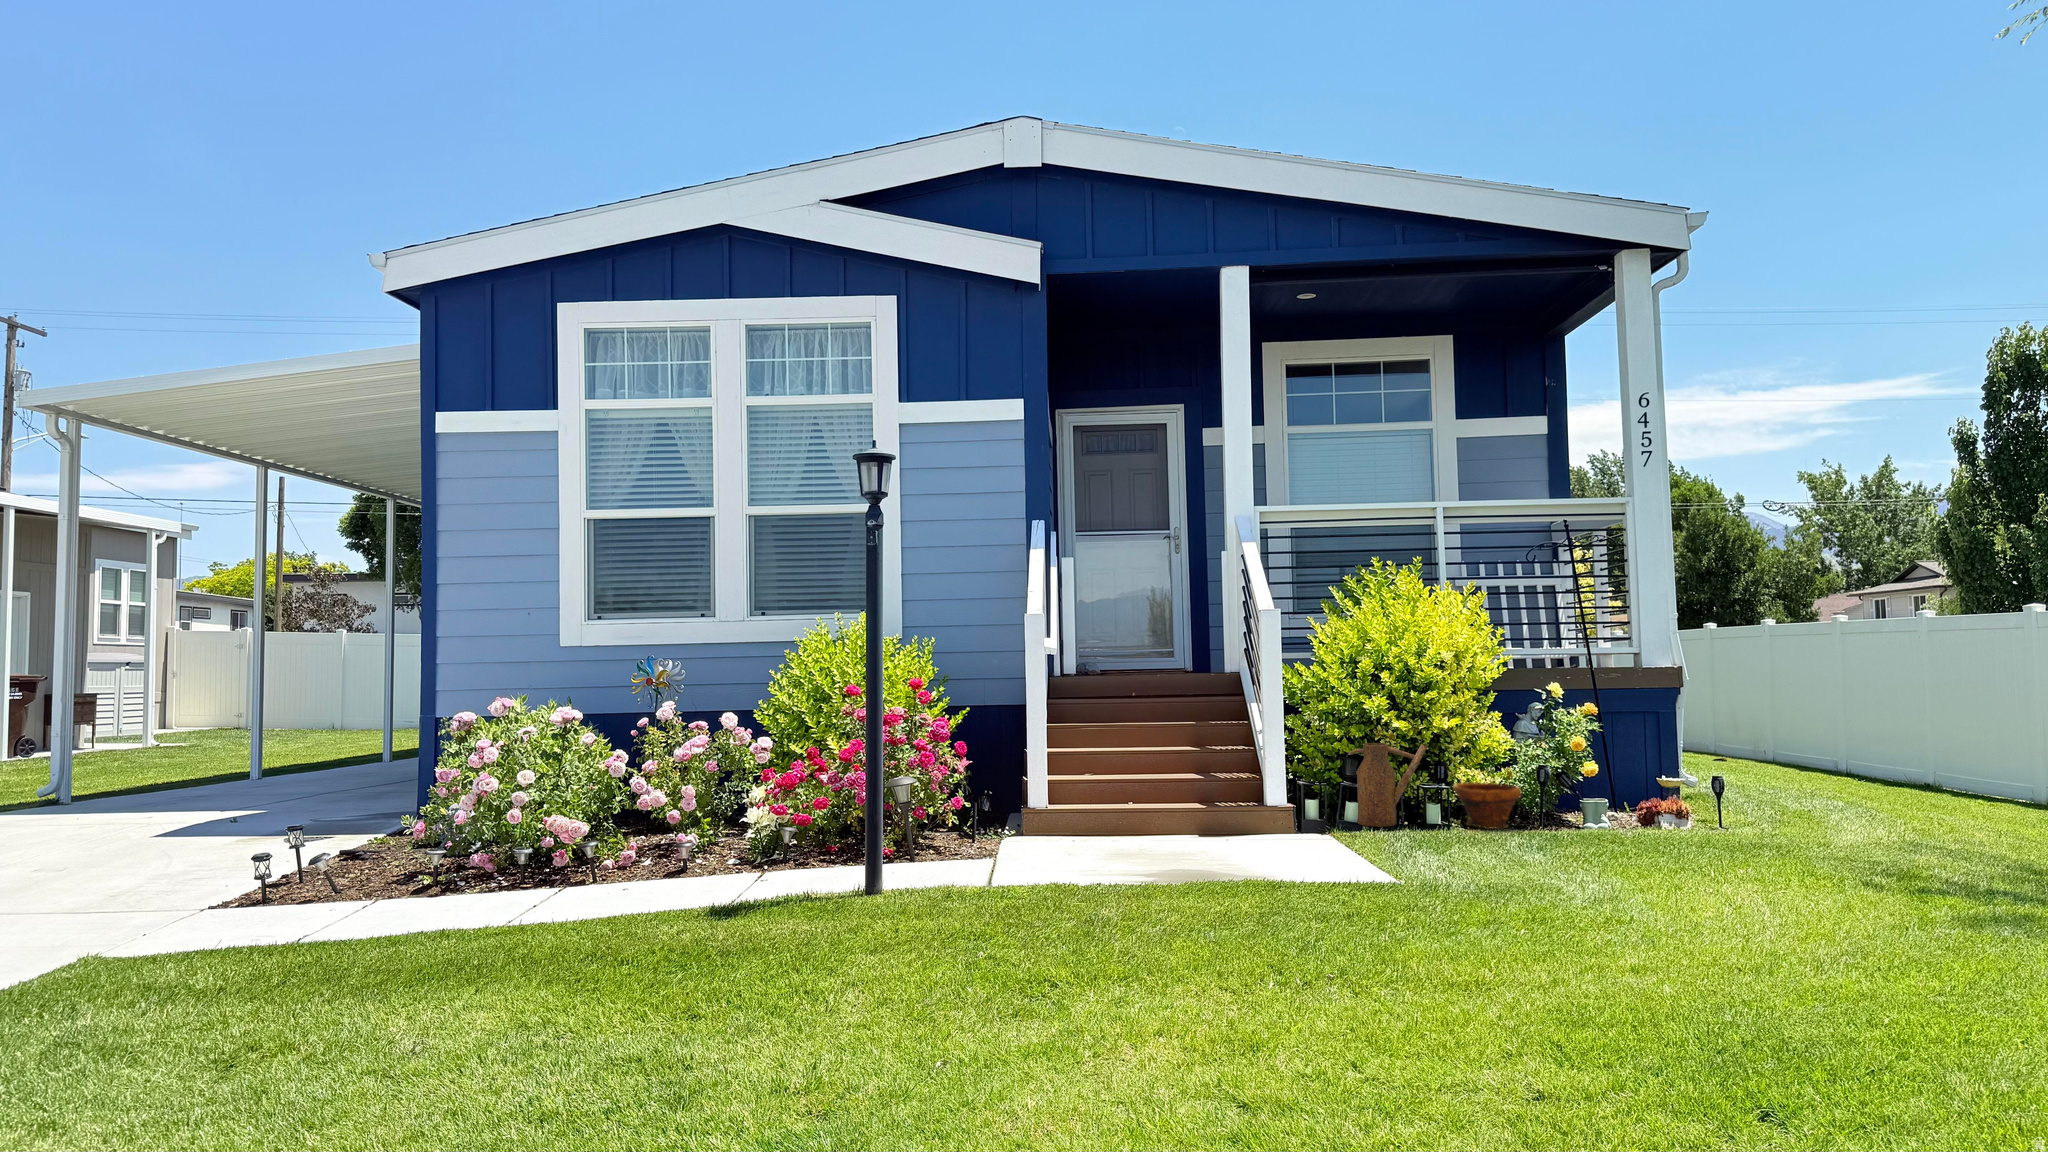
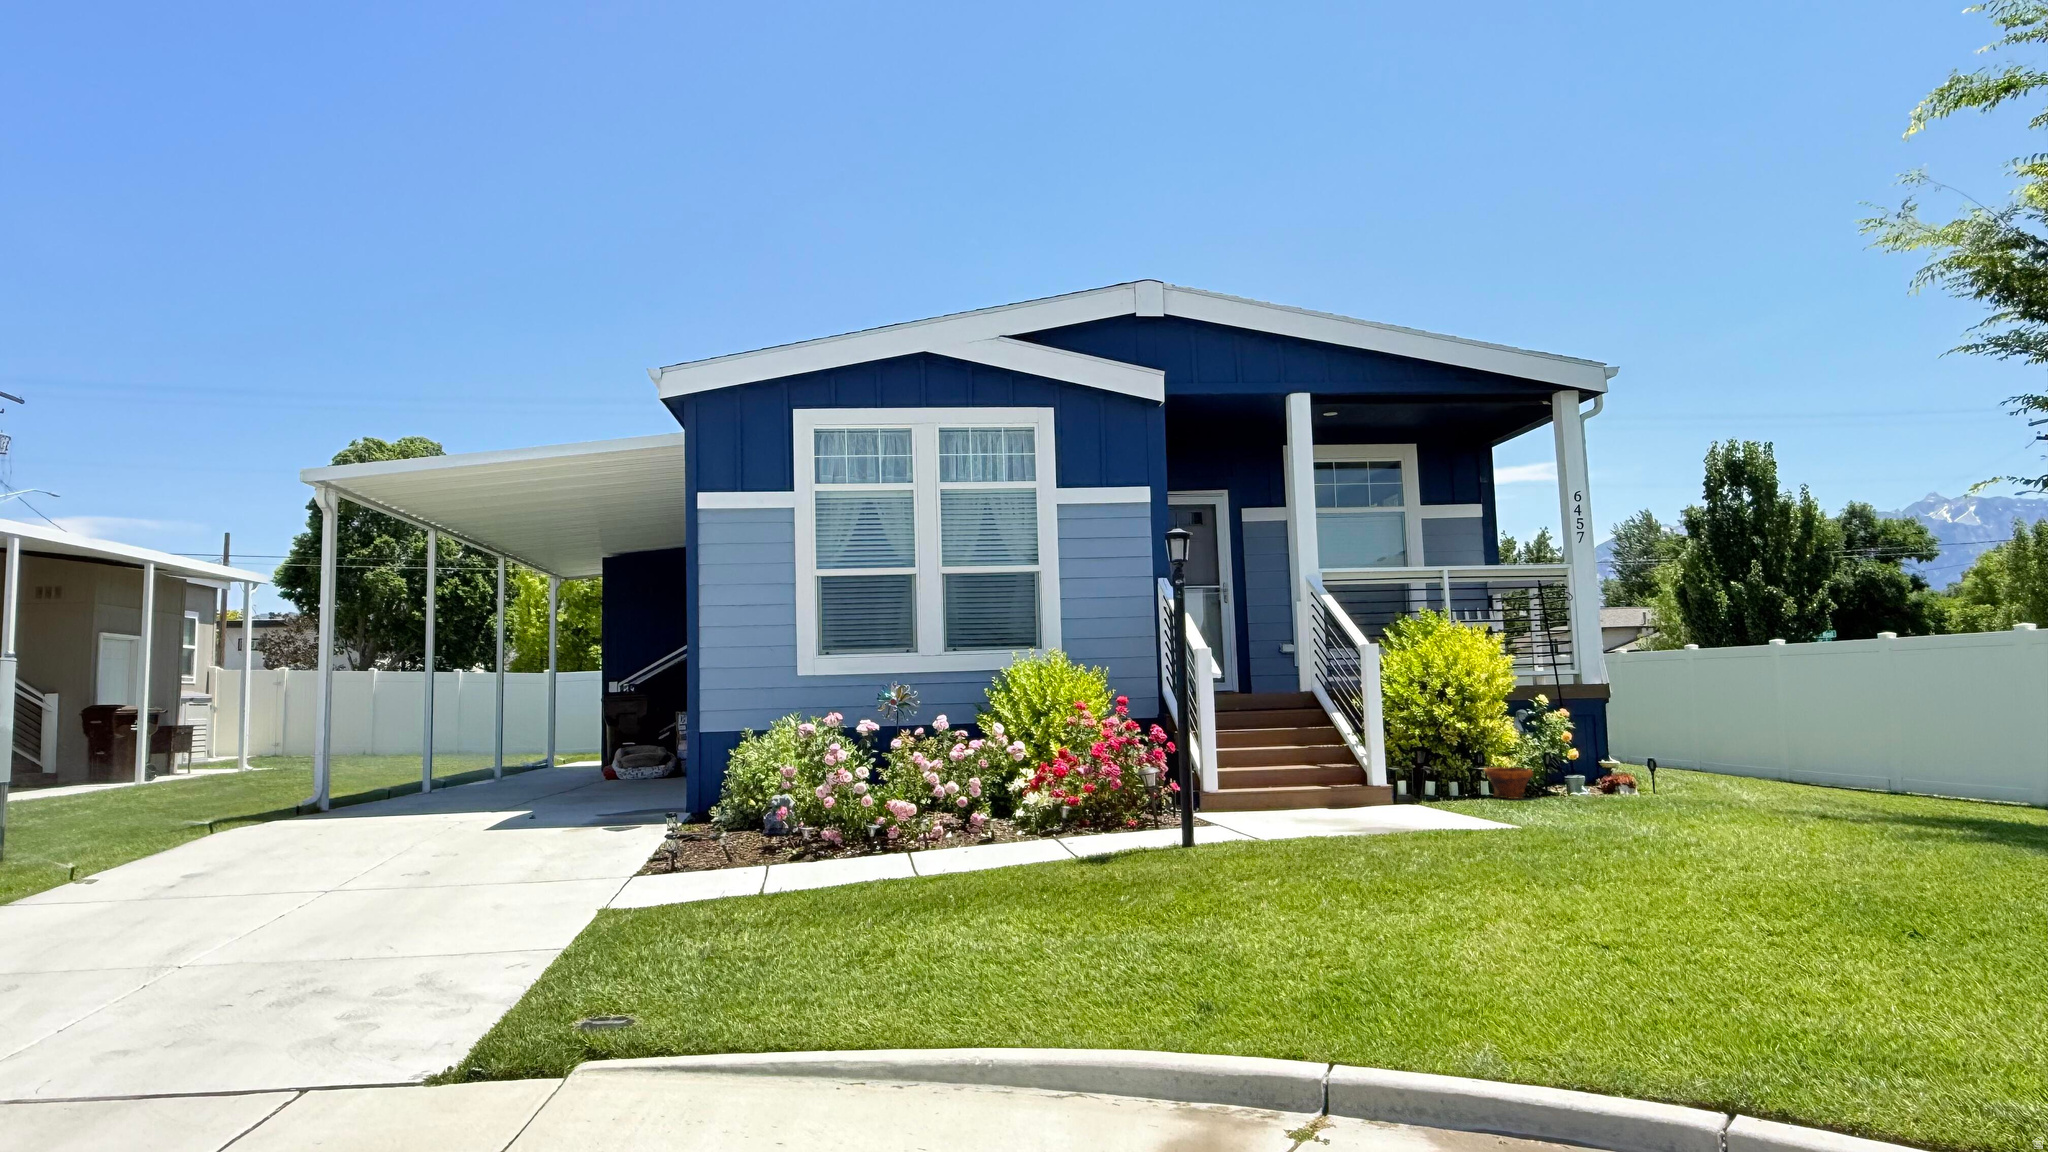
watering can: present [1348,743,1427,827] -> none [1406,740,1466,800]

